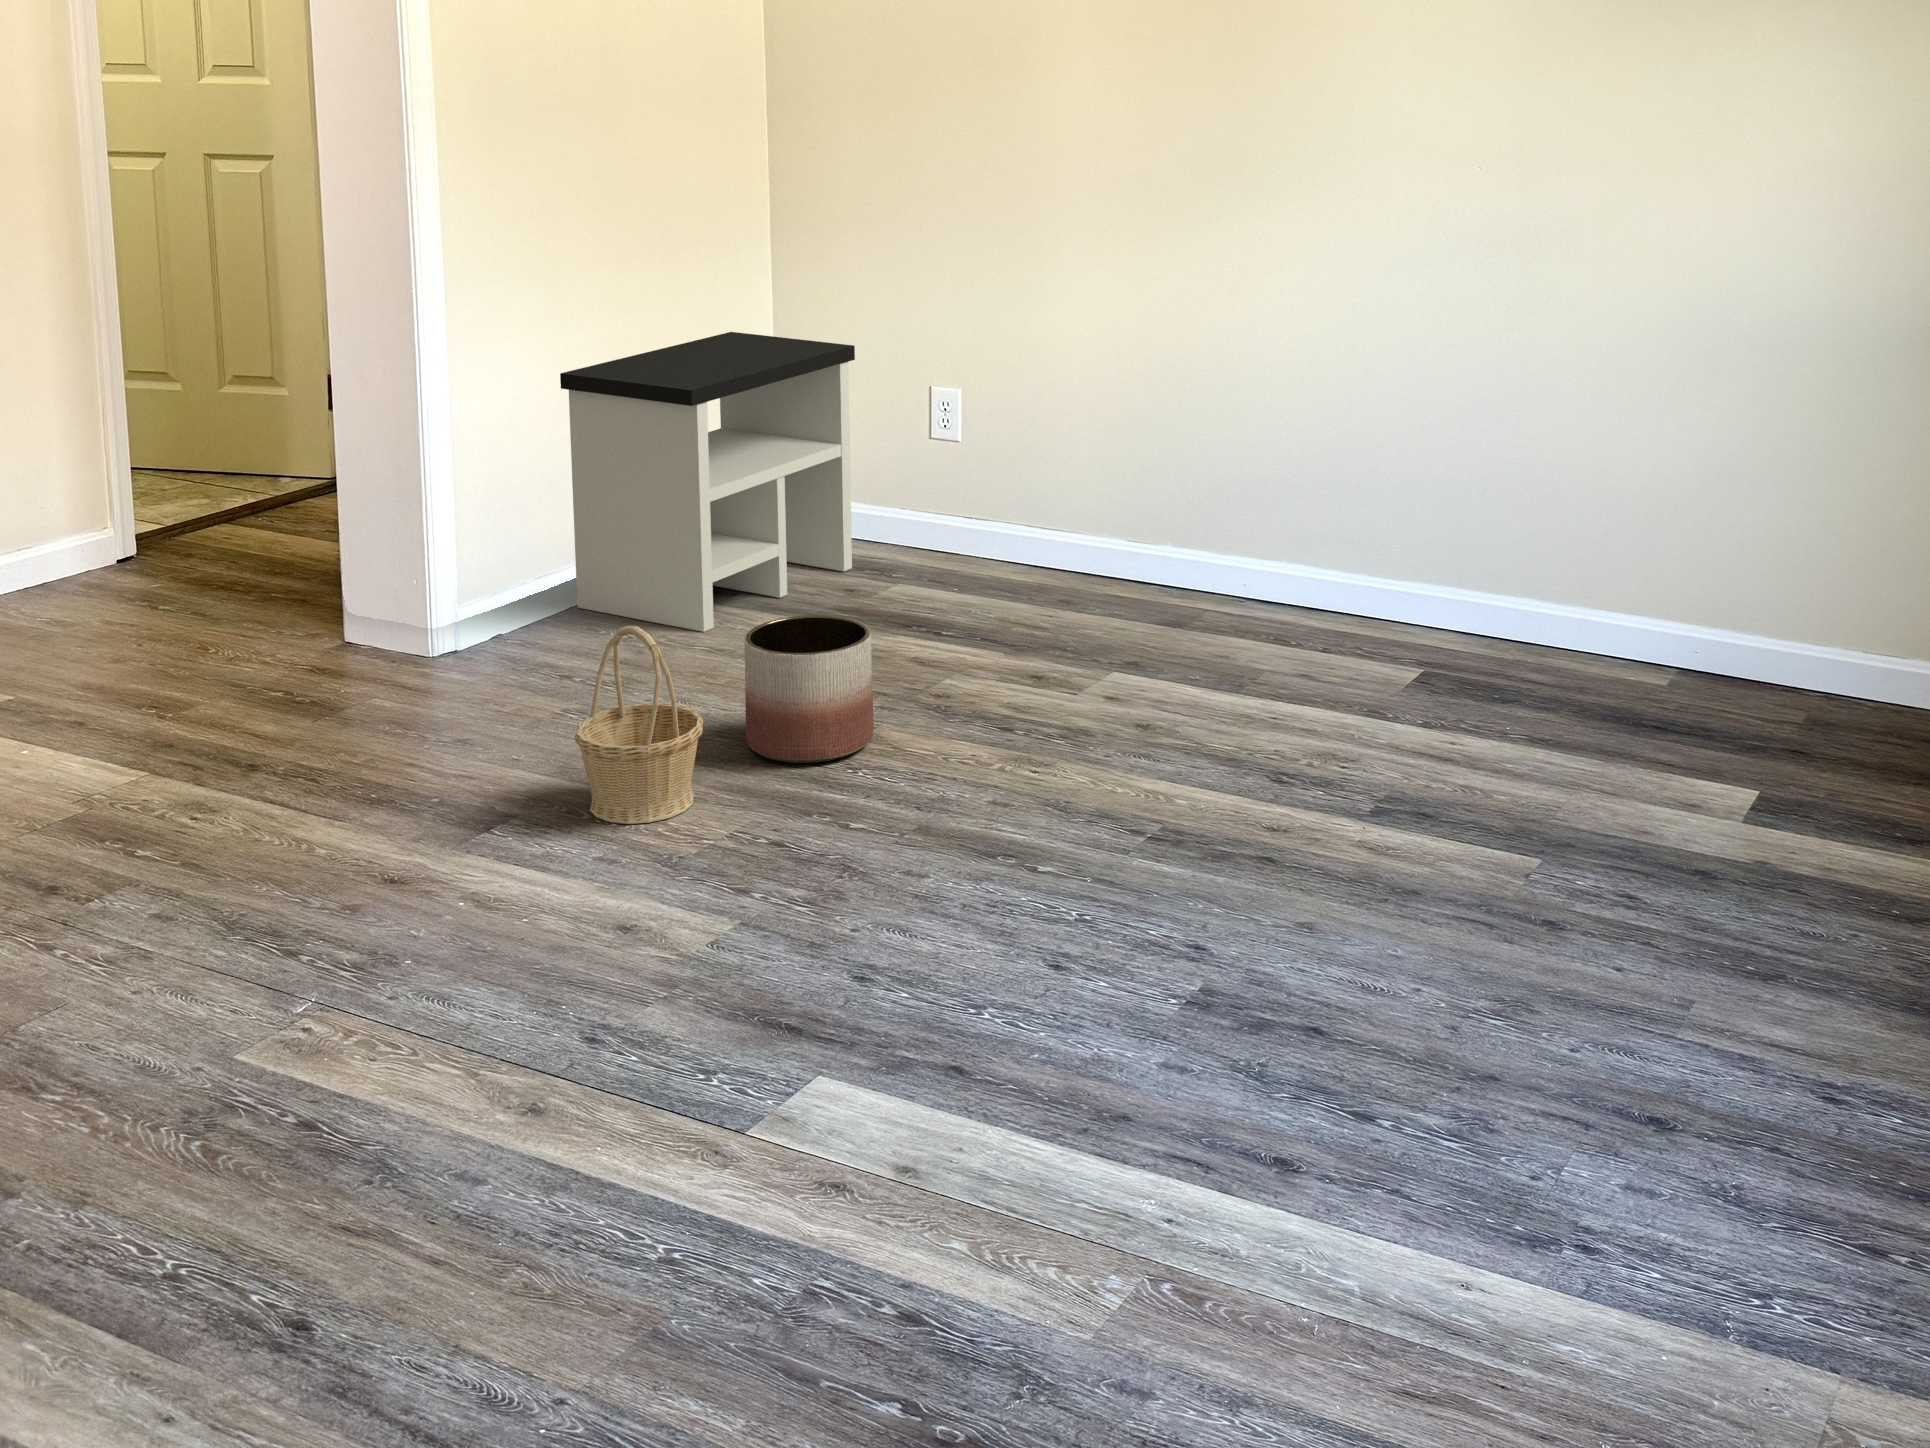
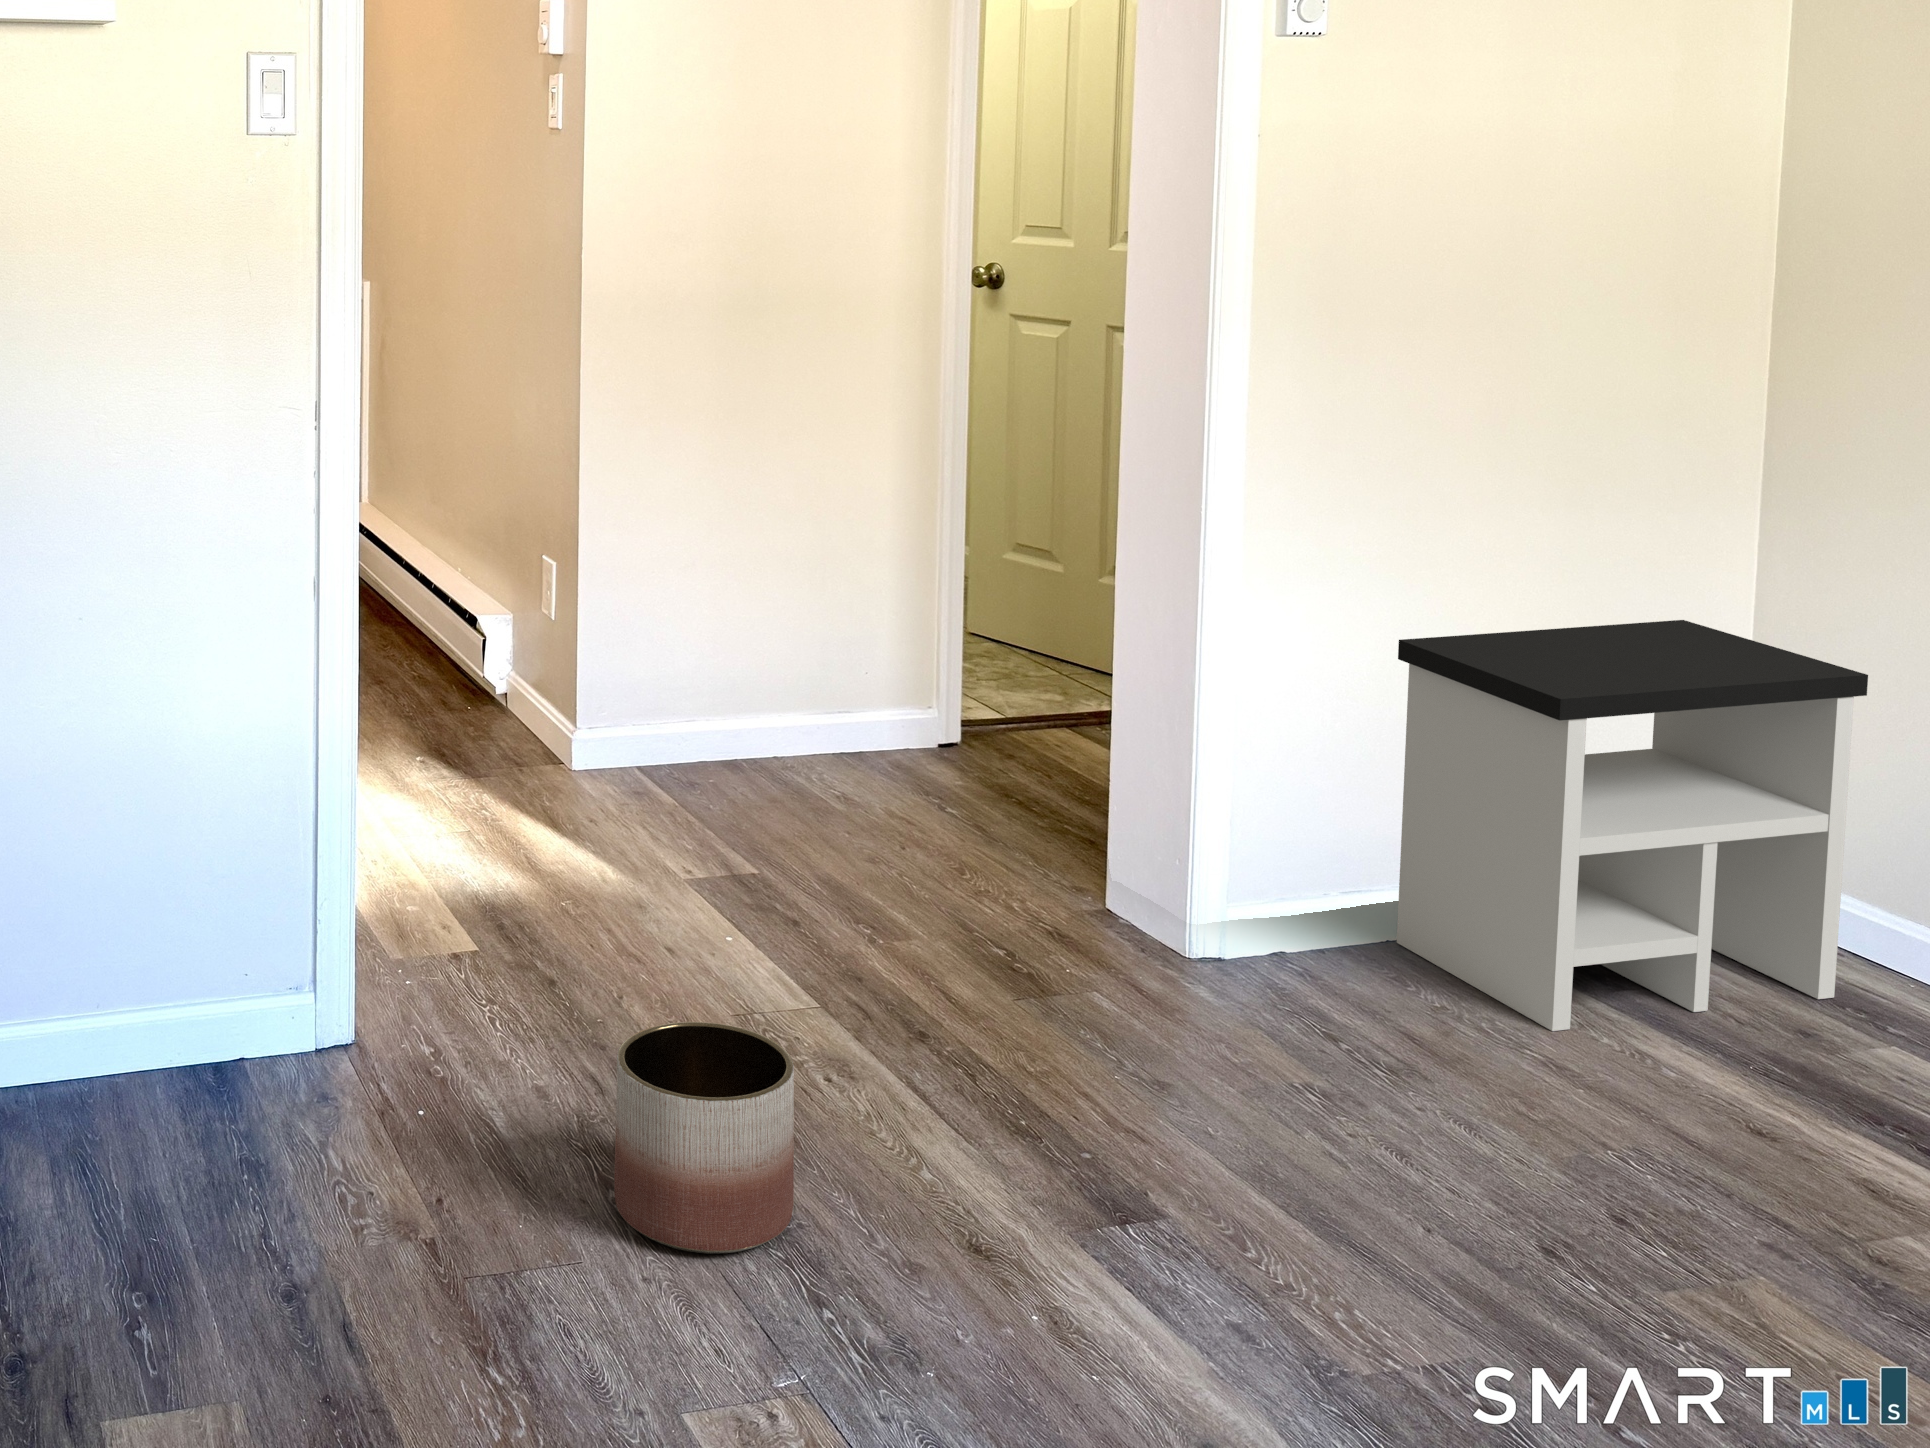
planter: present [745,615,874,763] -> present [614,1022,794,1254]
basket: present [575,626,703,824] -> none [1244,1019,1432,1307]

